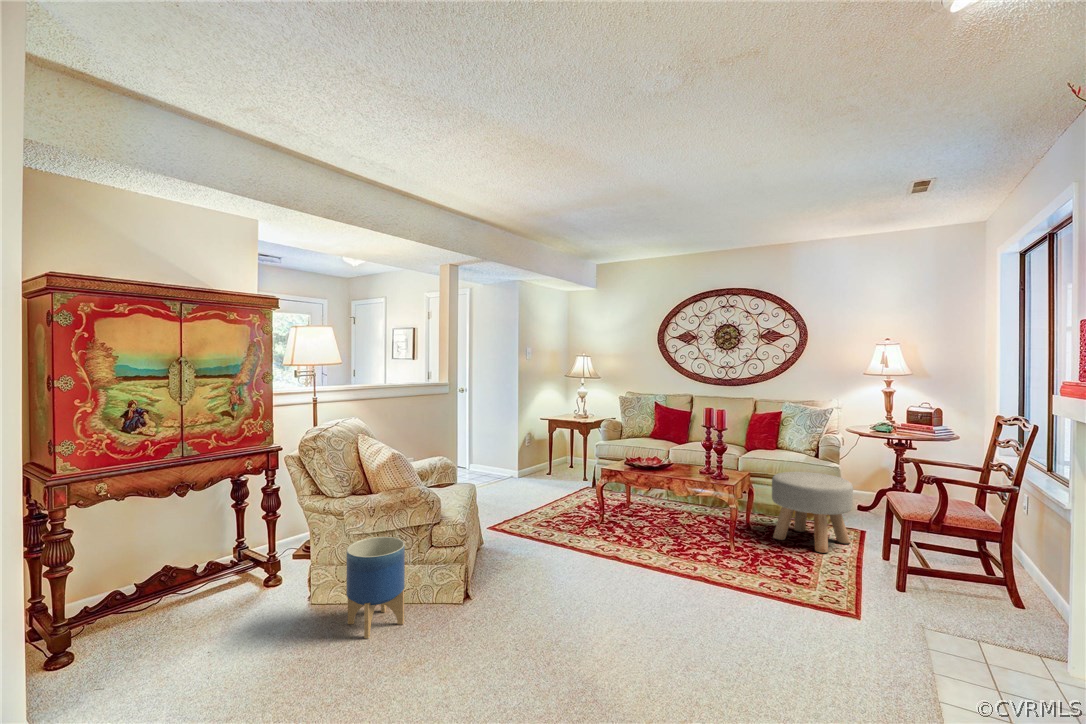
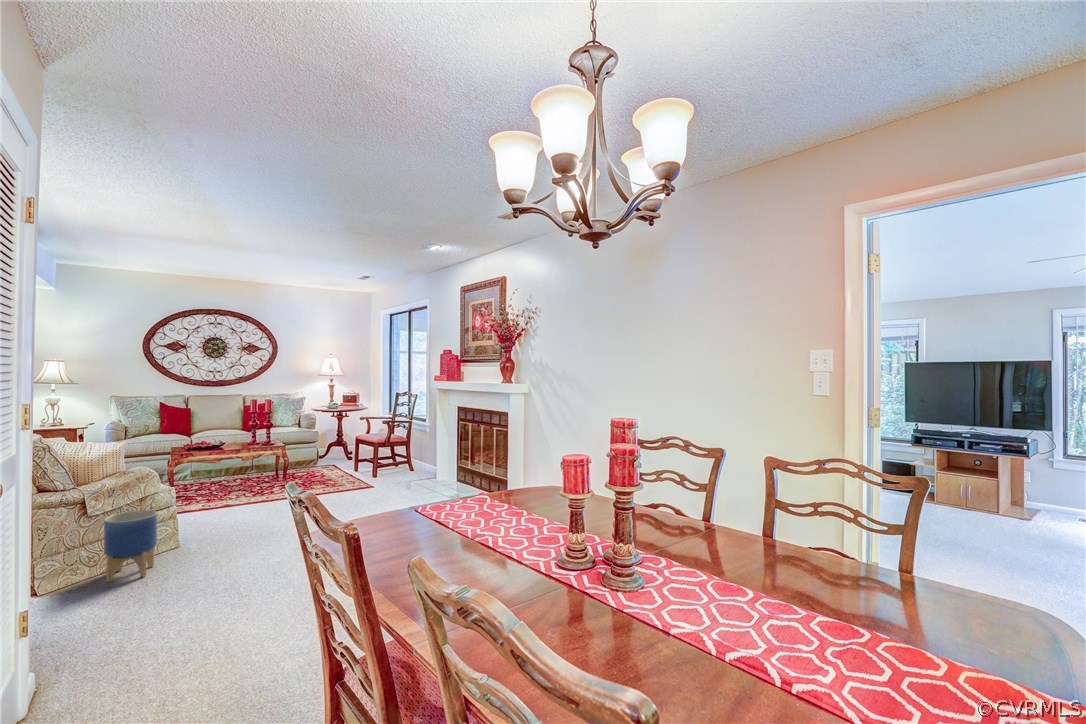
ottoman: present [772,472,853,553] -> none [292,435,338,477]

